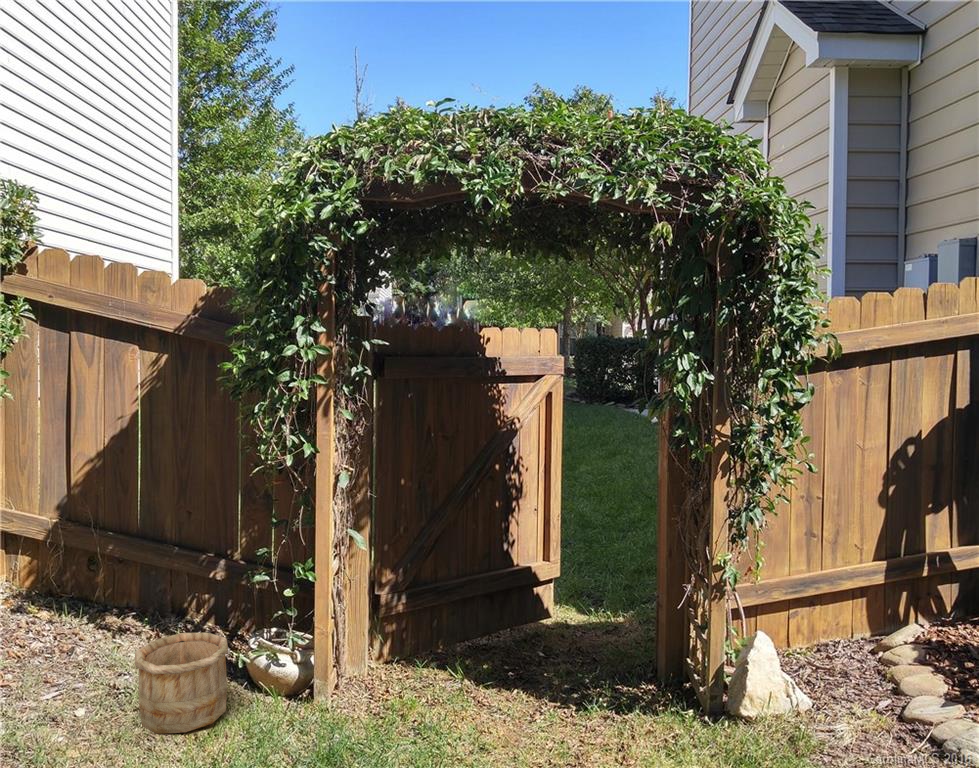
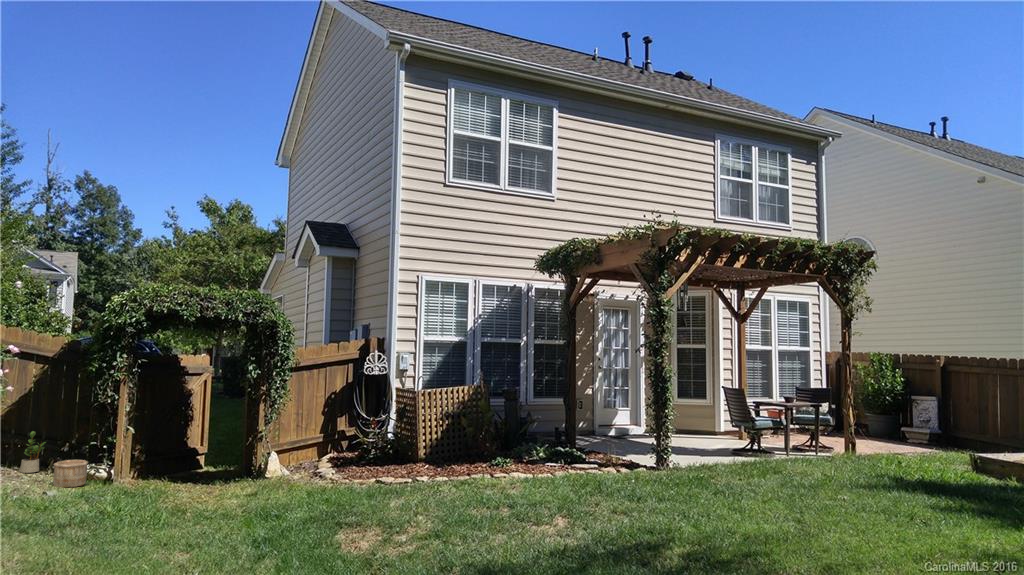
potted plant: none [114,529,173,639] -> present [20,431,46,473]

